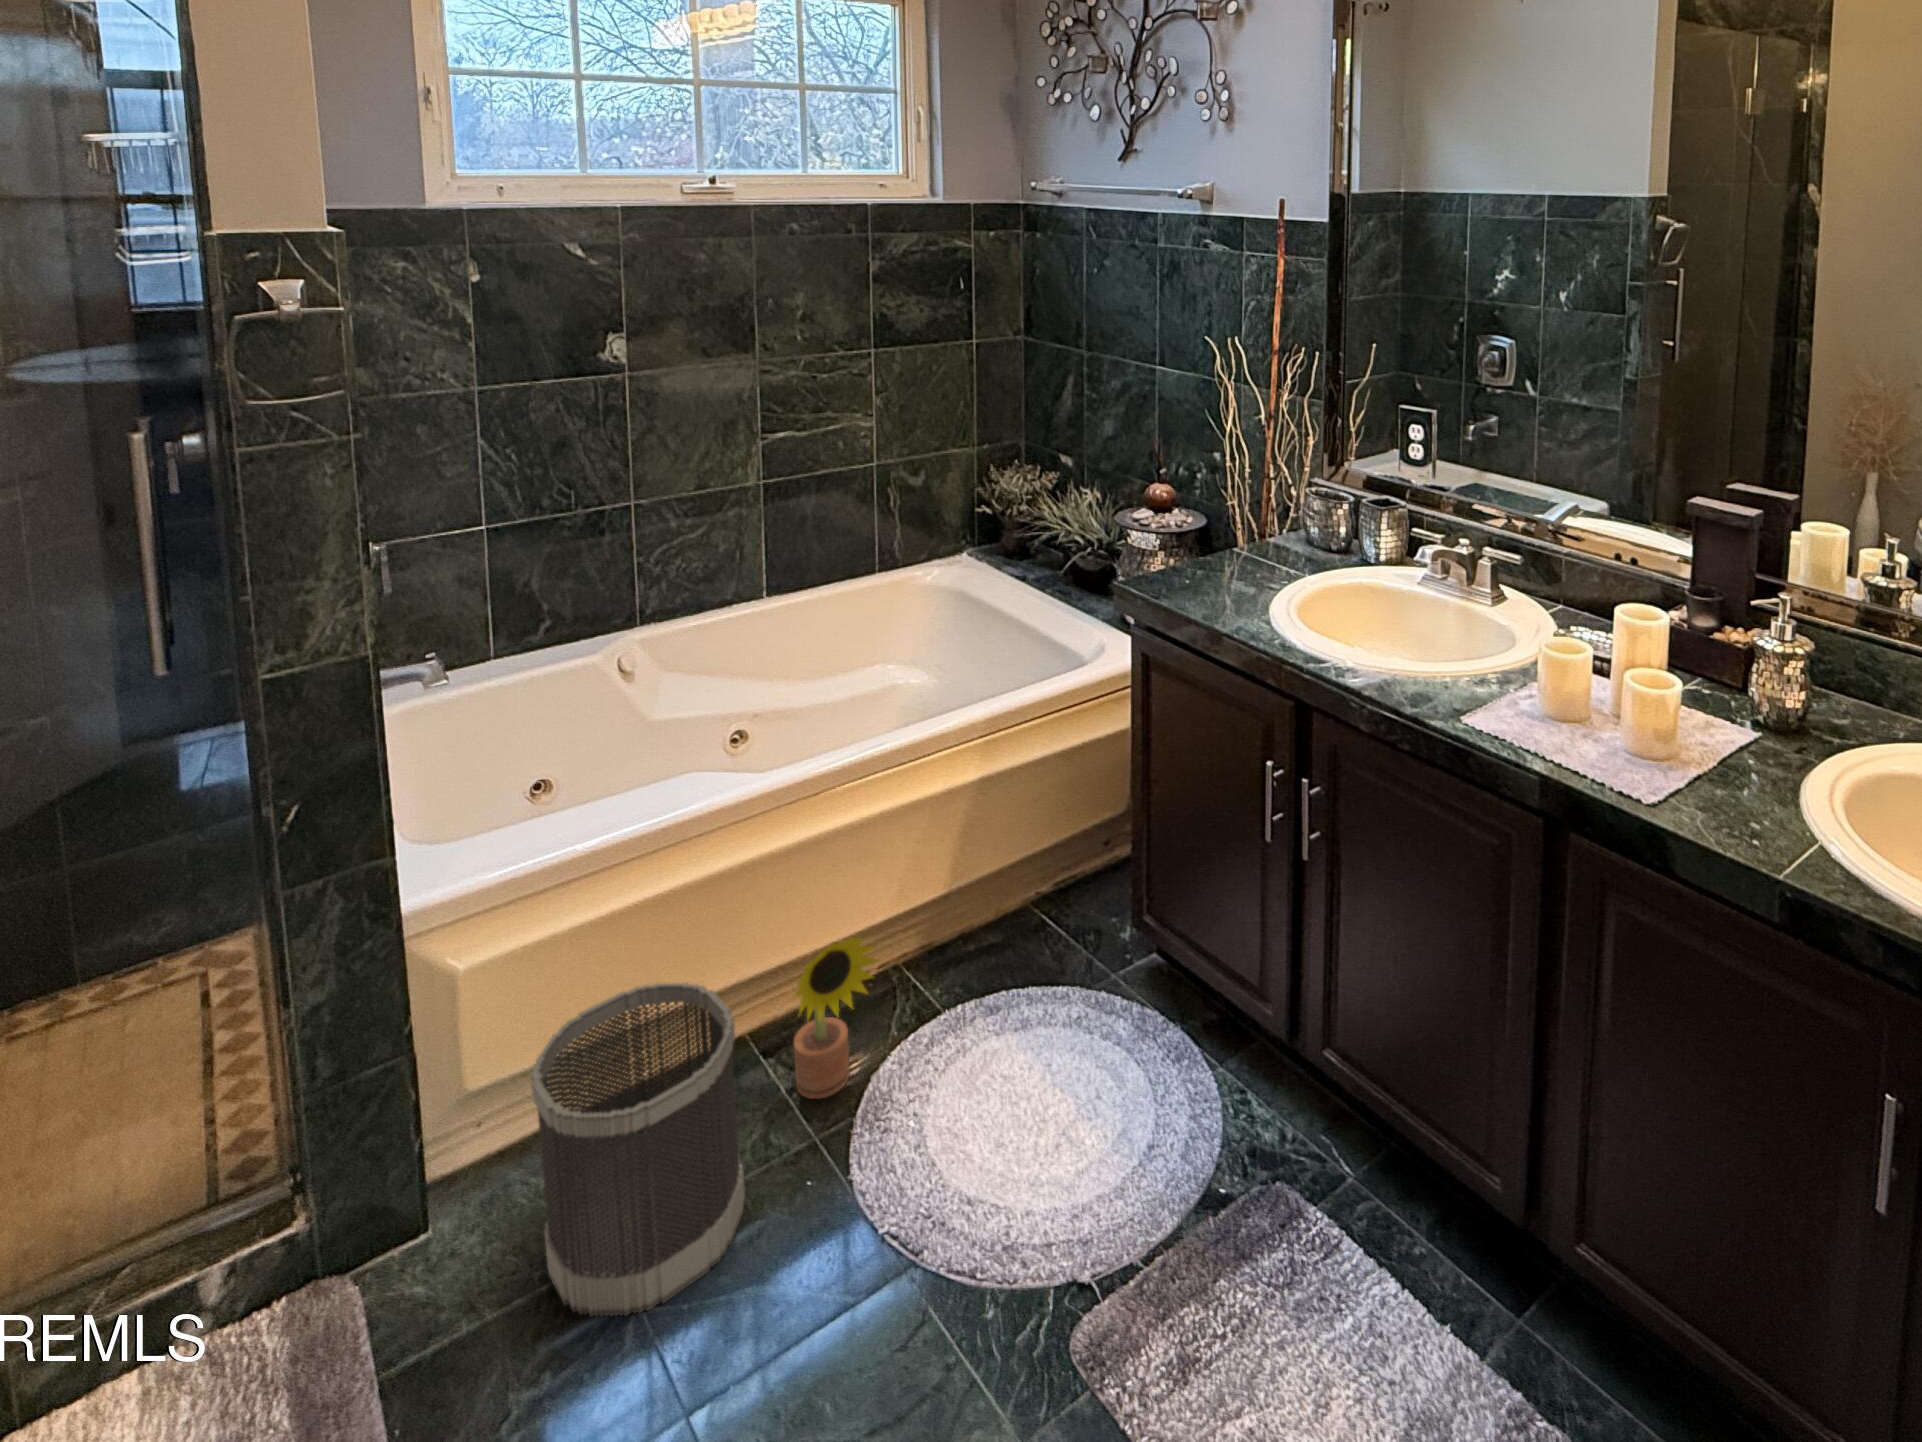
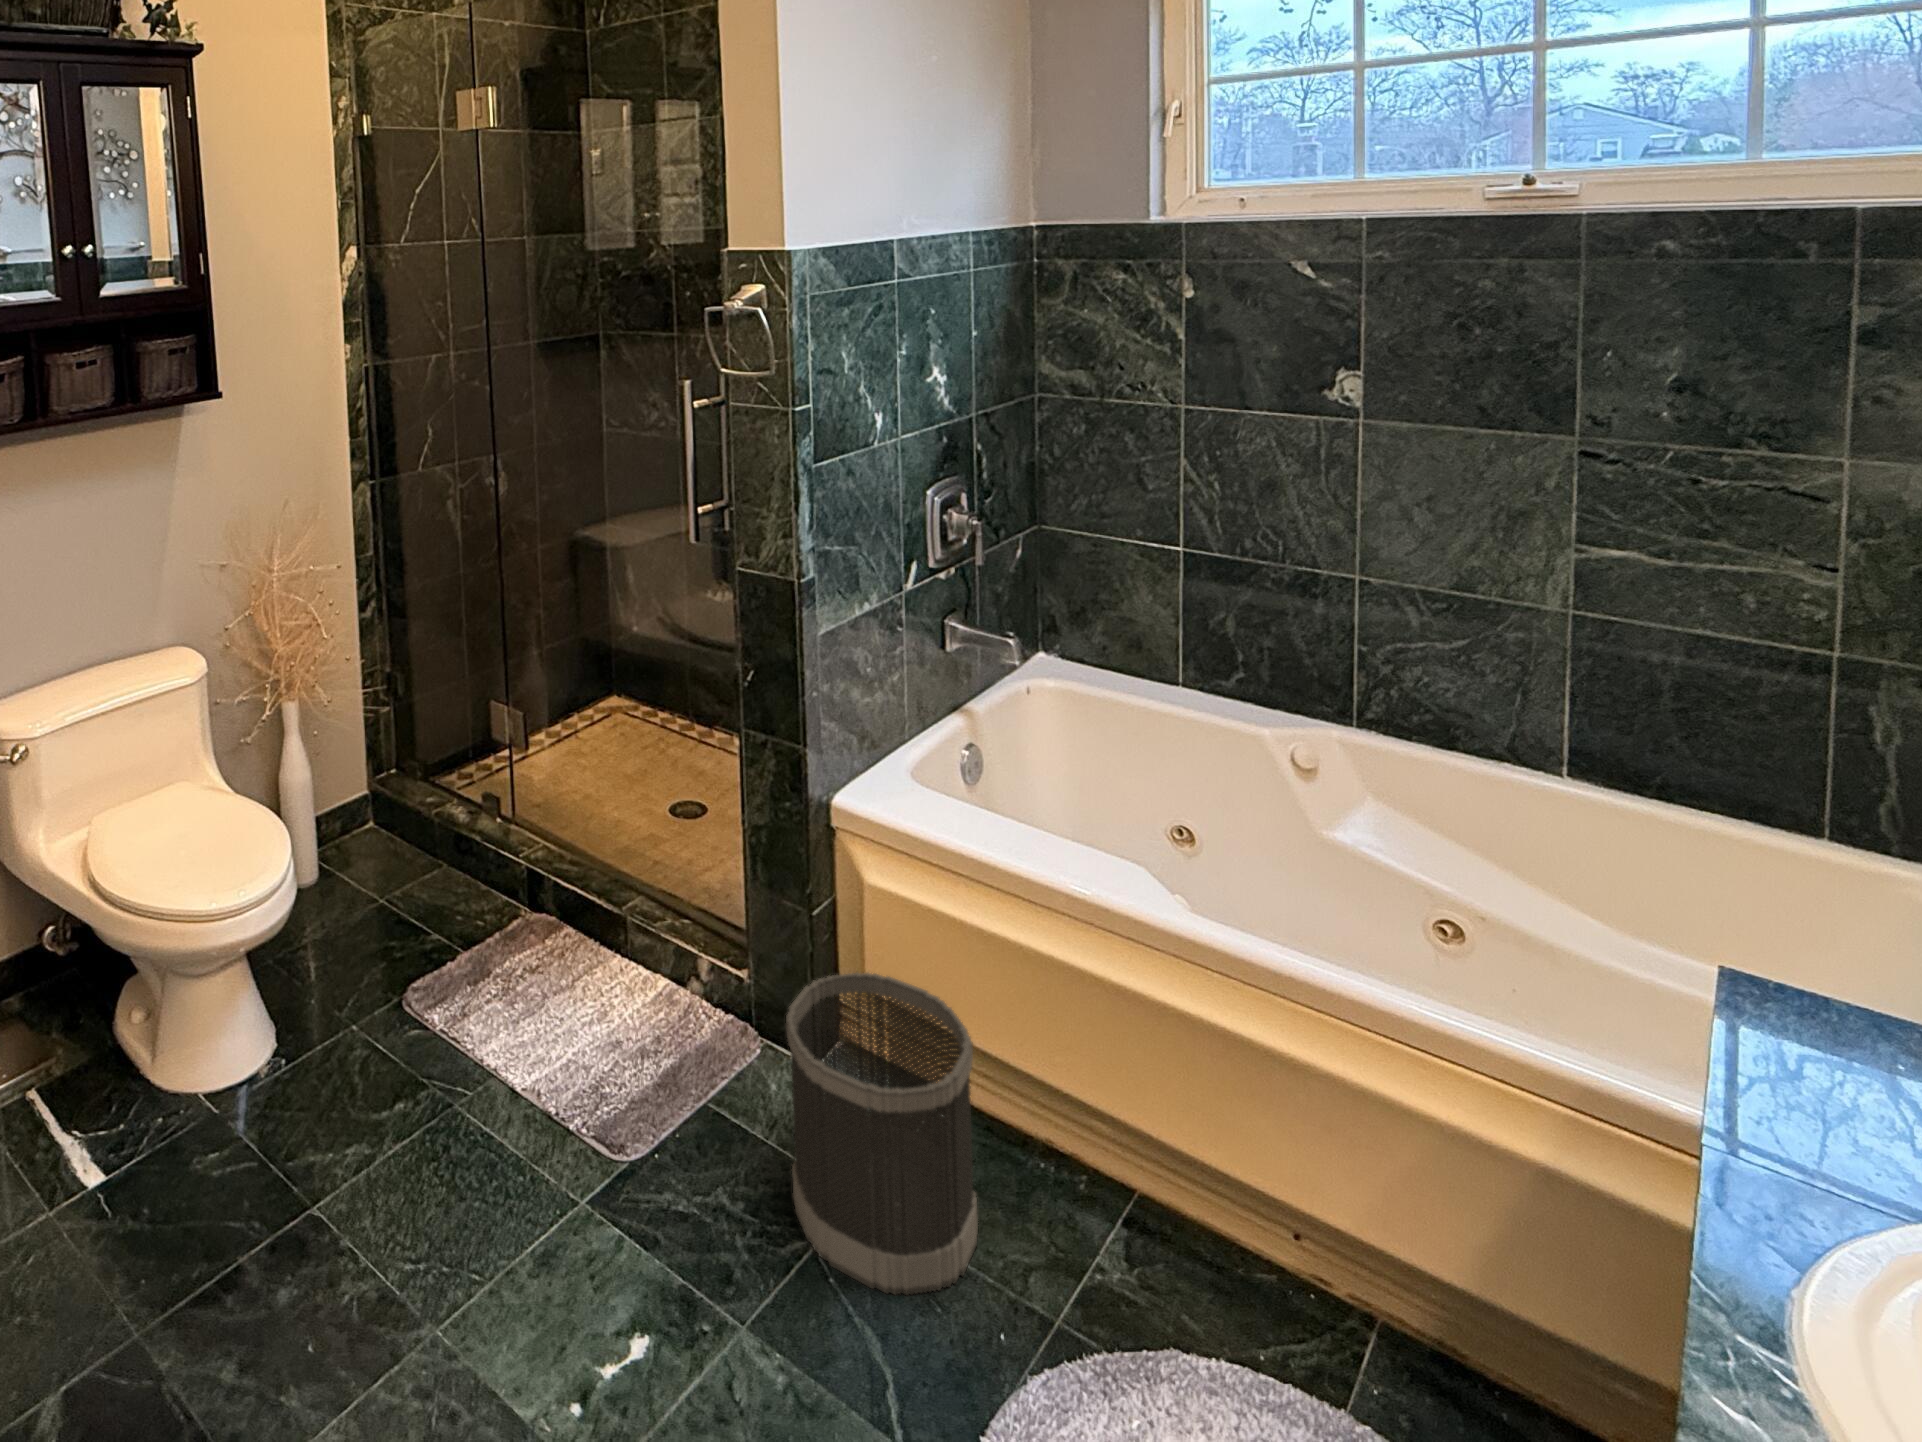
decorative plant: present [794,938,877,1099] -> none [1054,1120,1177,1325]

